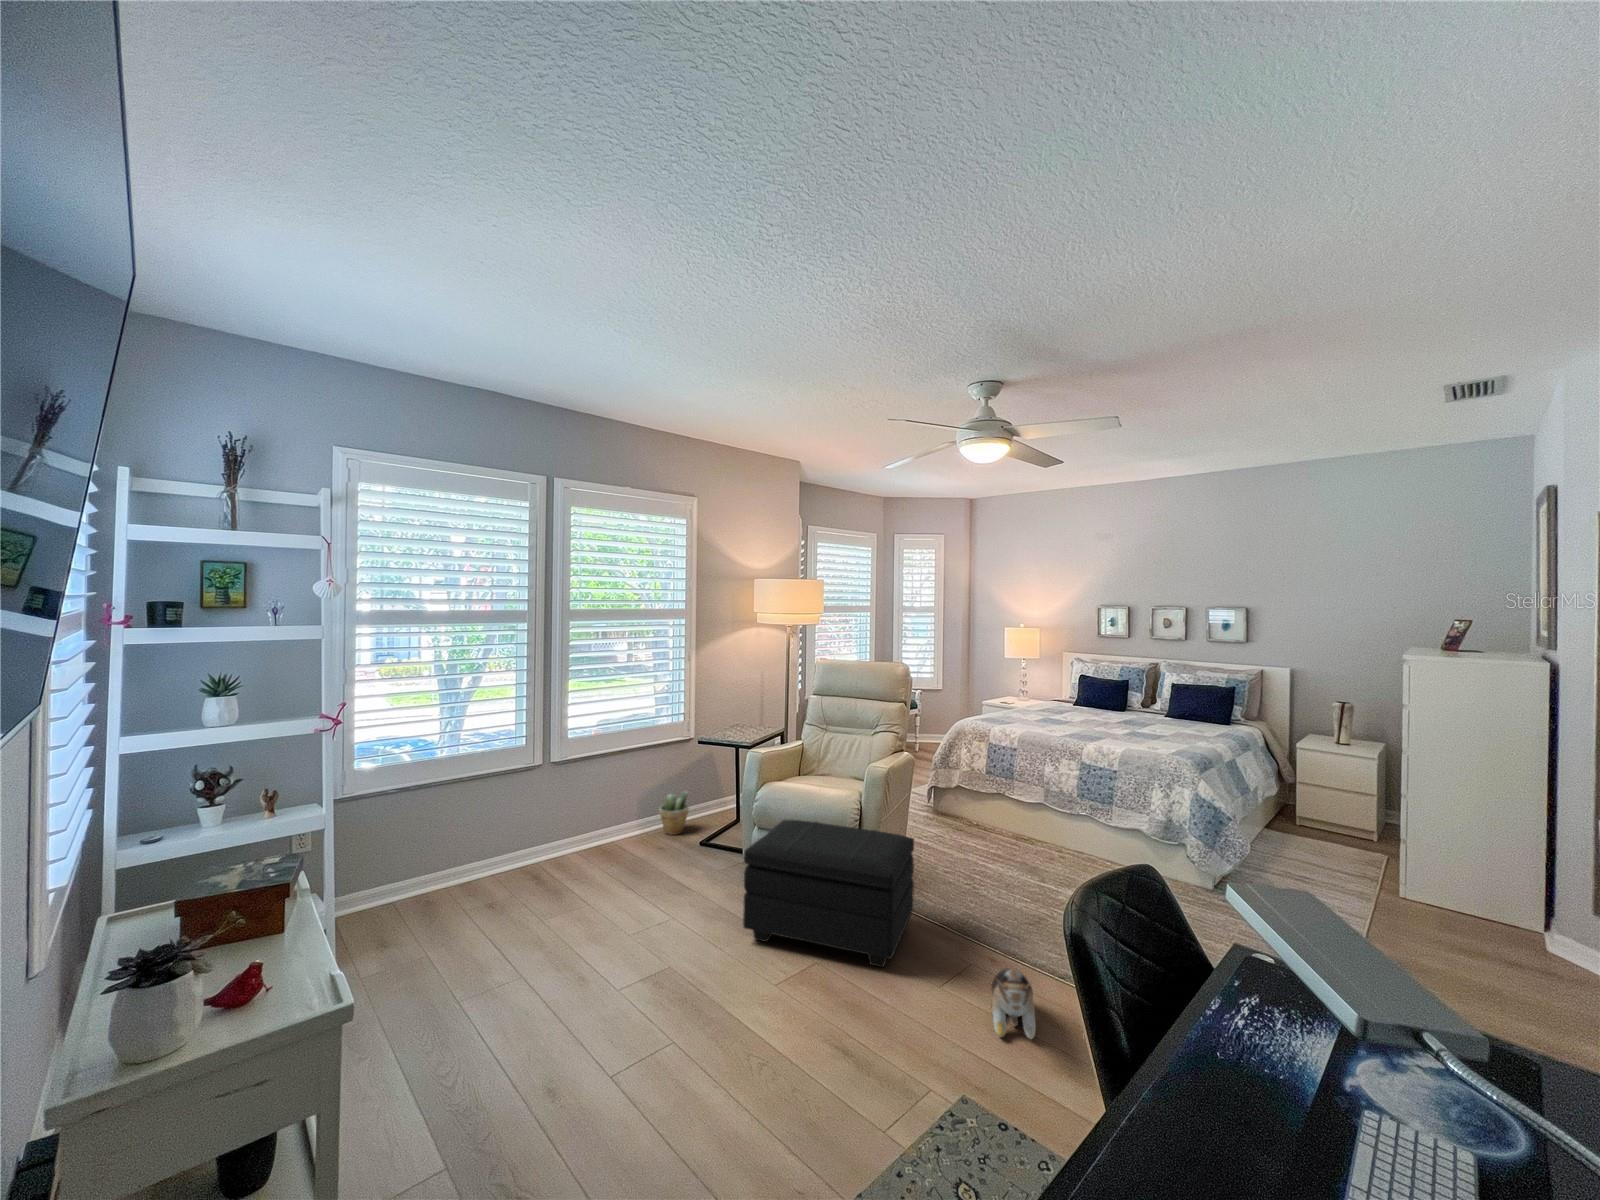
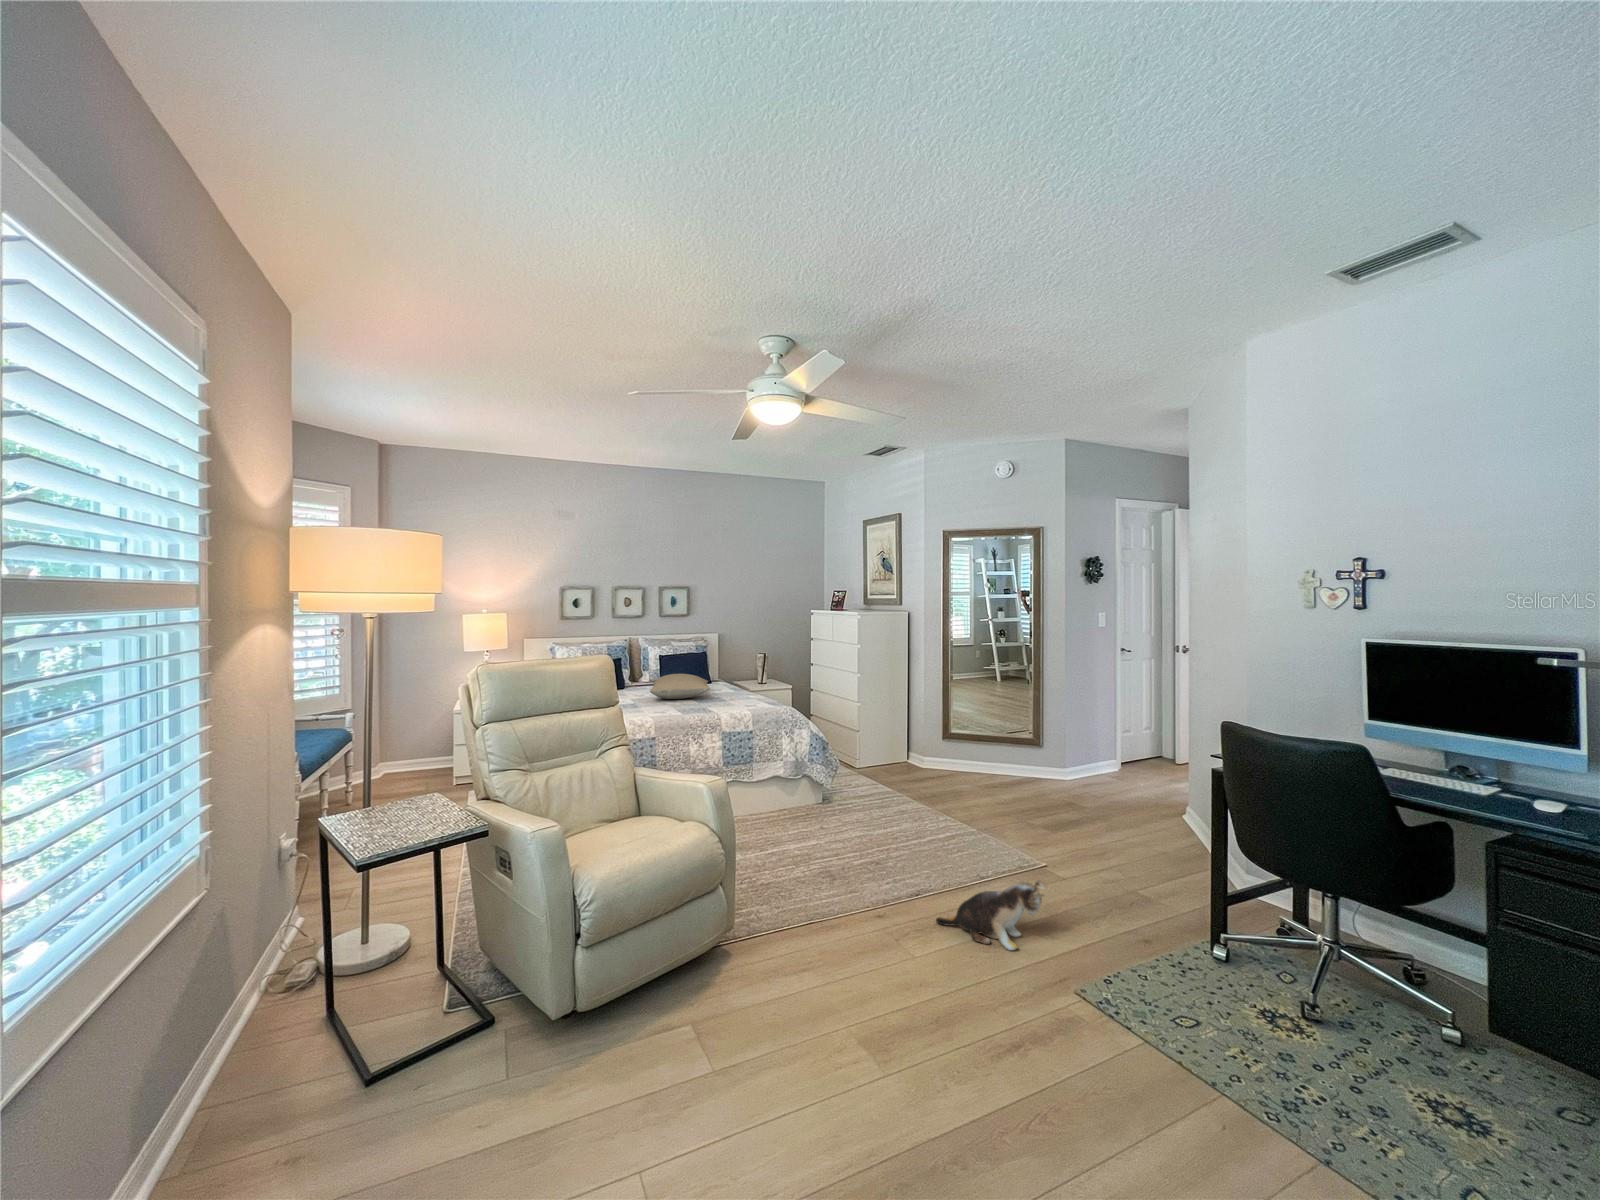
pillow: none [1076,701,1168,727] -> present [650,674,710,699]
potted plant: present [659,791,689,835] -> none [171,1012,270,1146]
footstool: present [743,820,914,967] -> none [672,840,901,1078]

